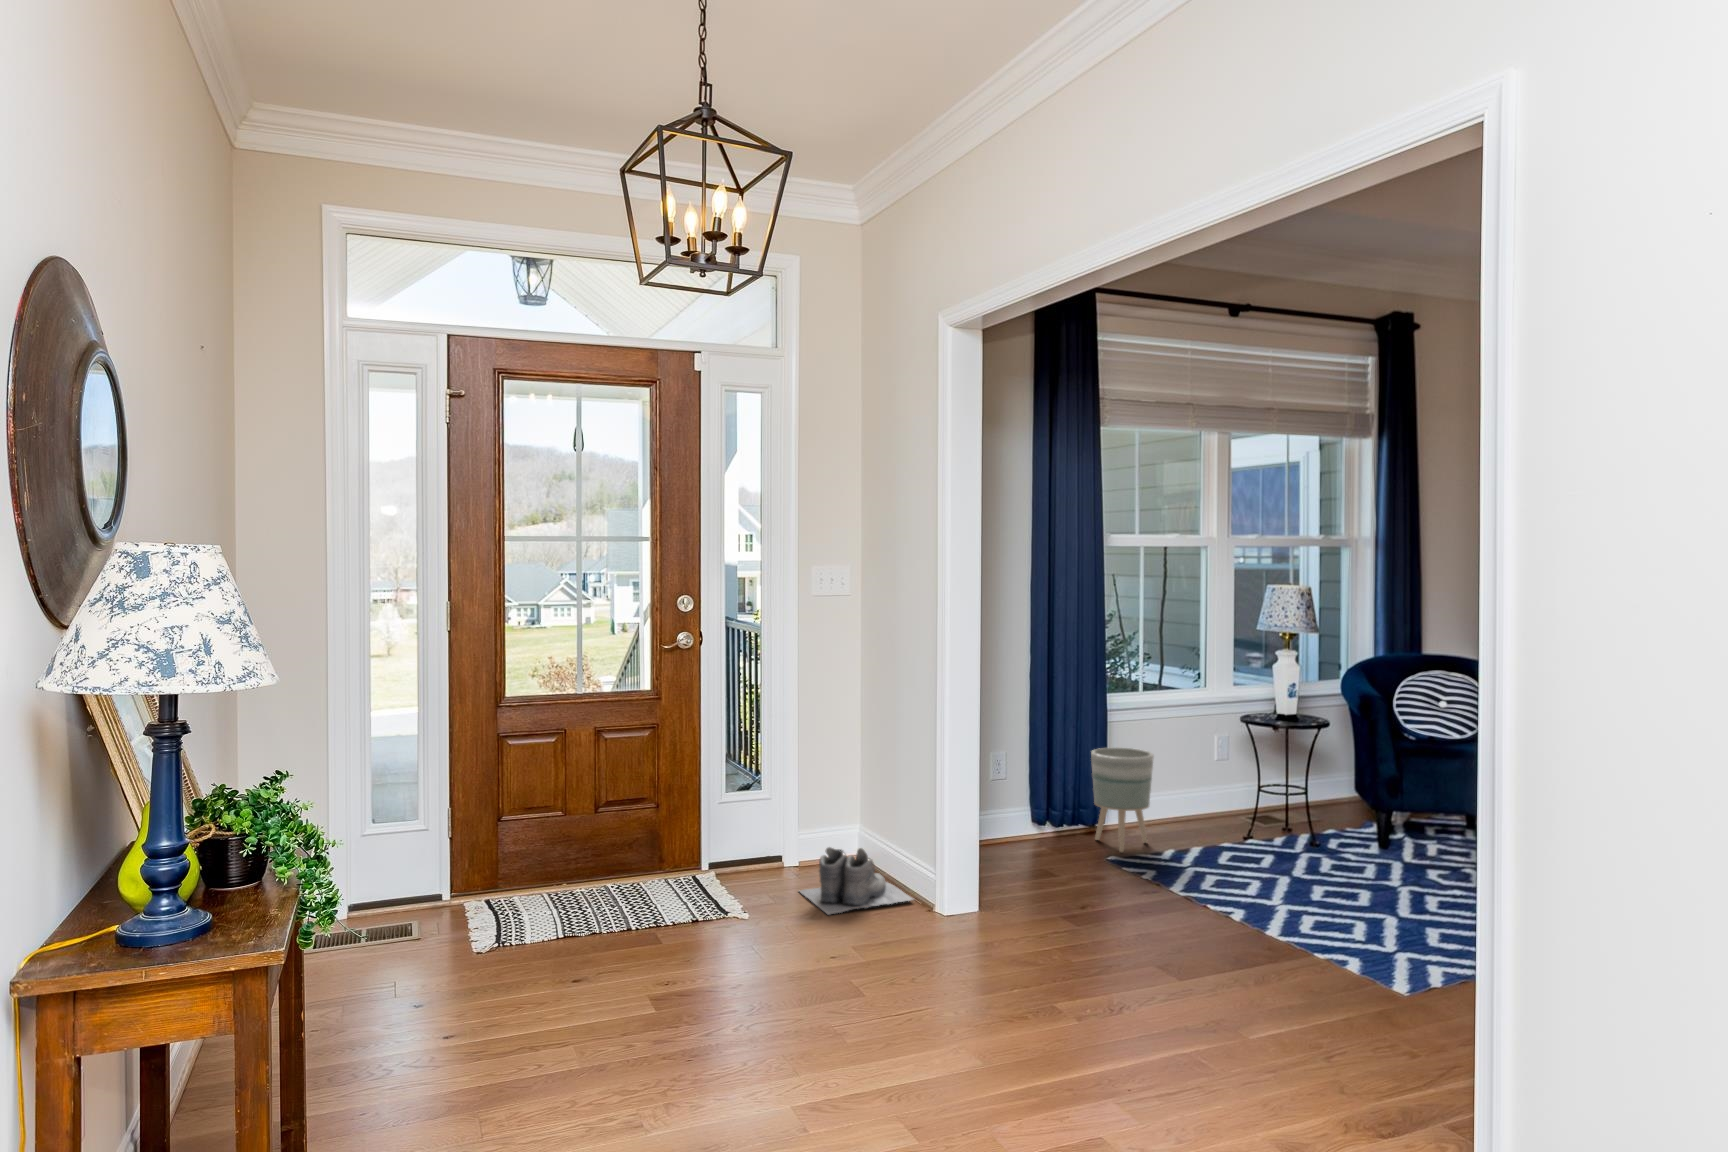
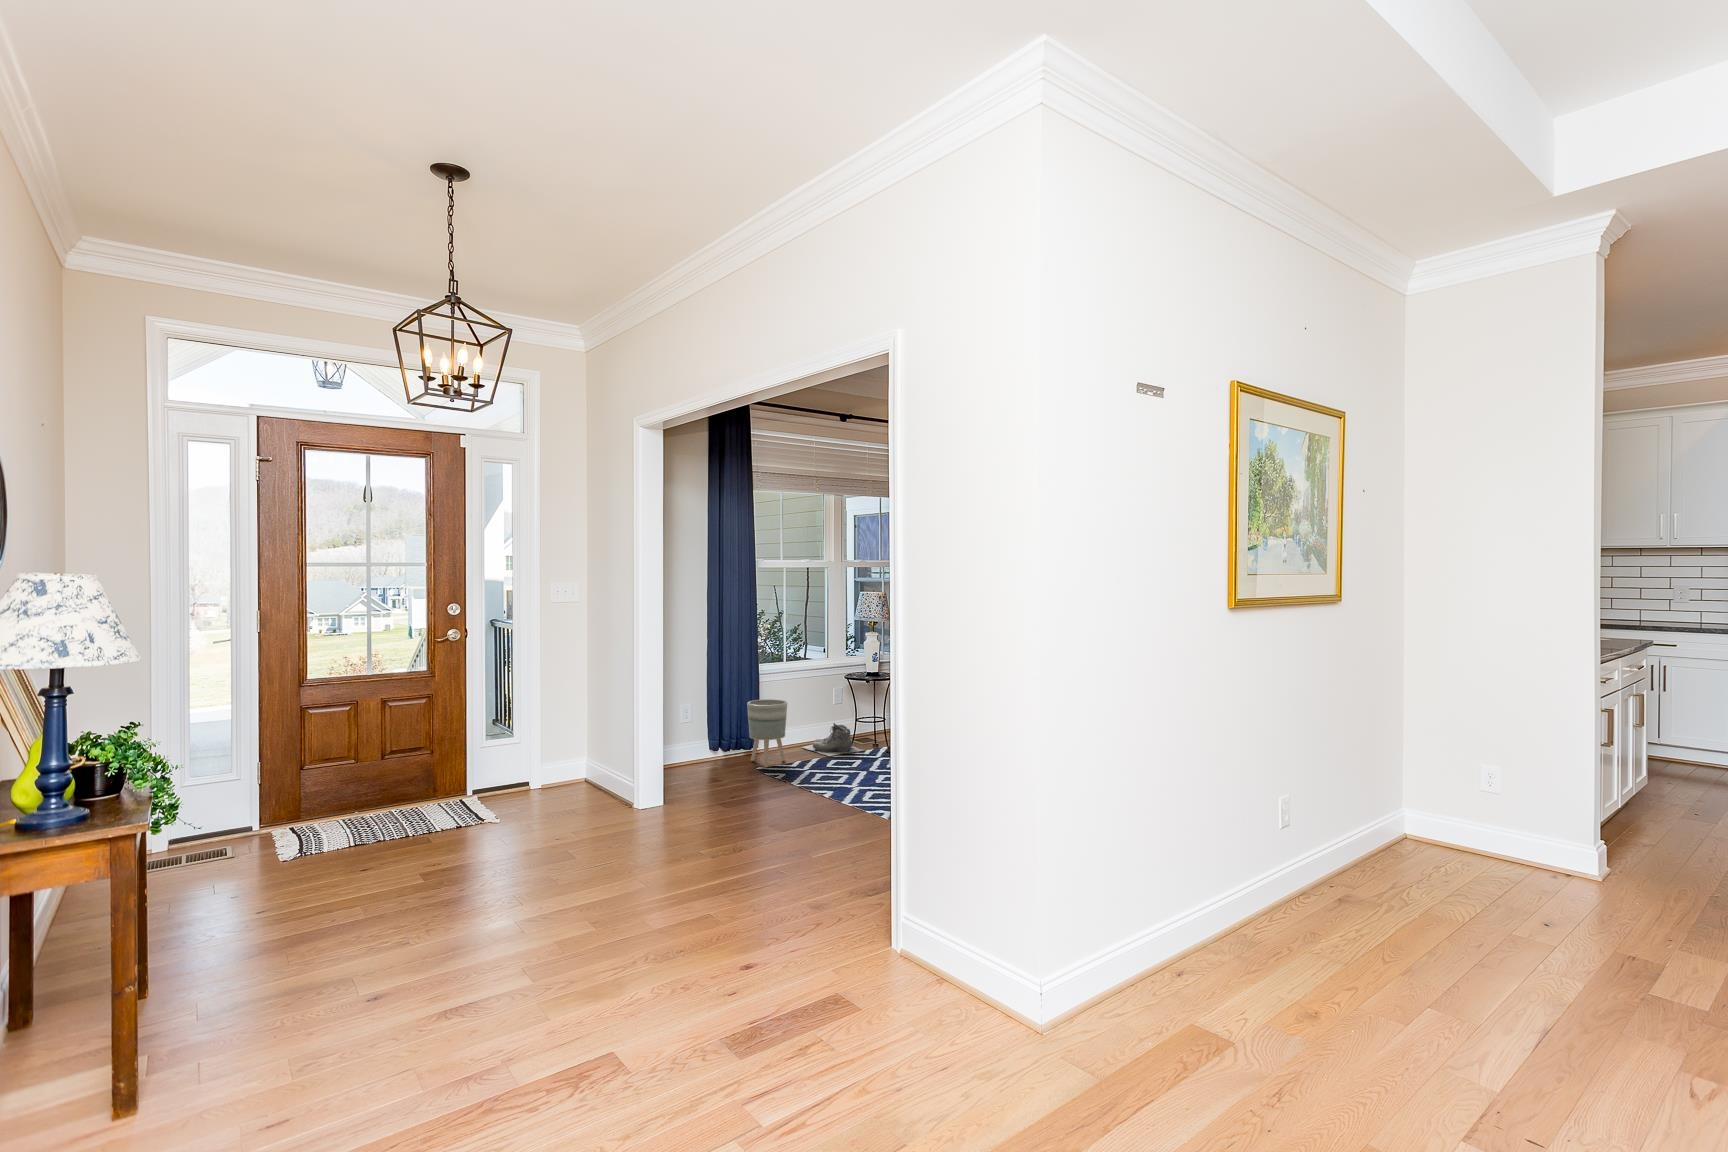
boots: present [800,847,913,915] -> present [802,723,862,756]

